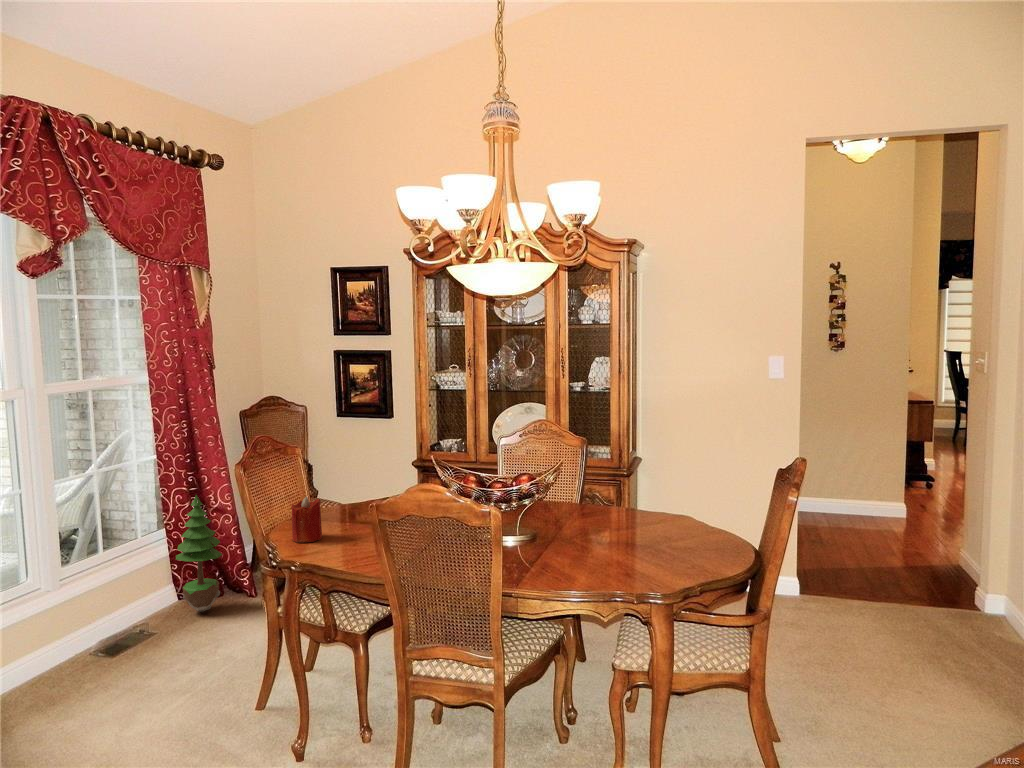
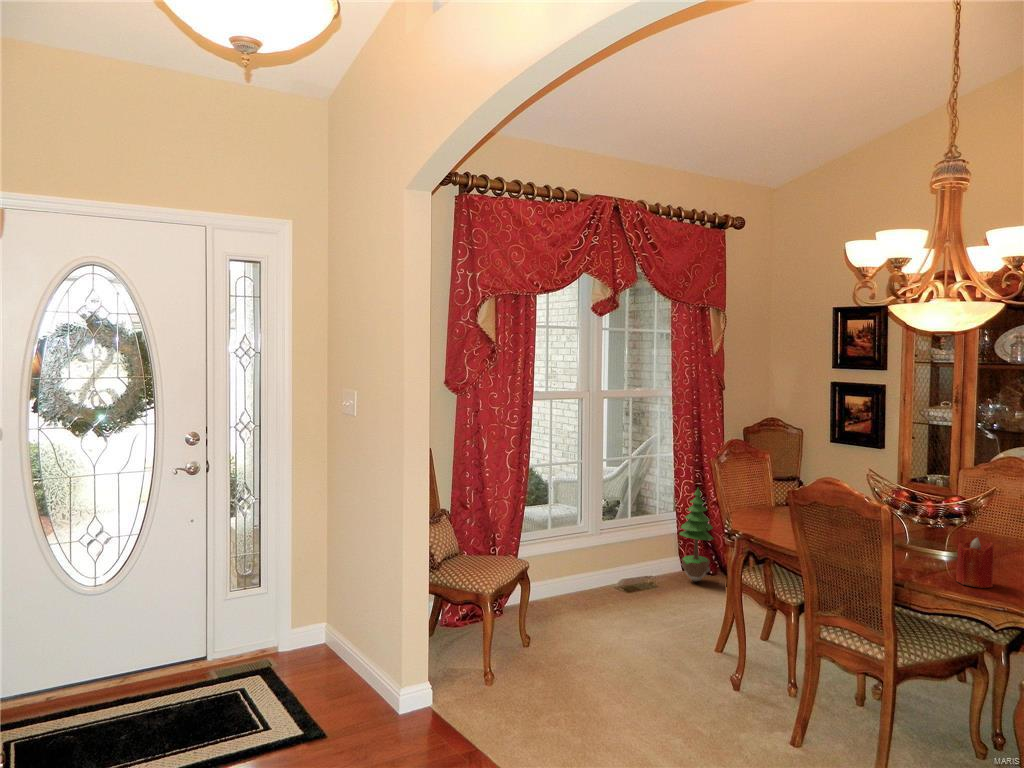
candle: present [292,497,322,543] -> present [956,538,994,588]

